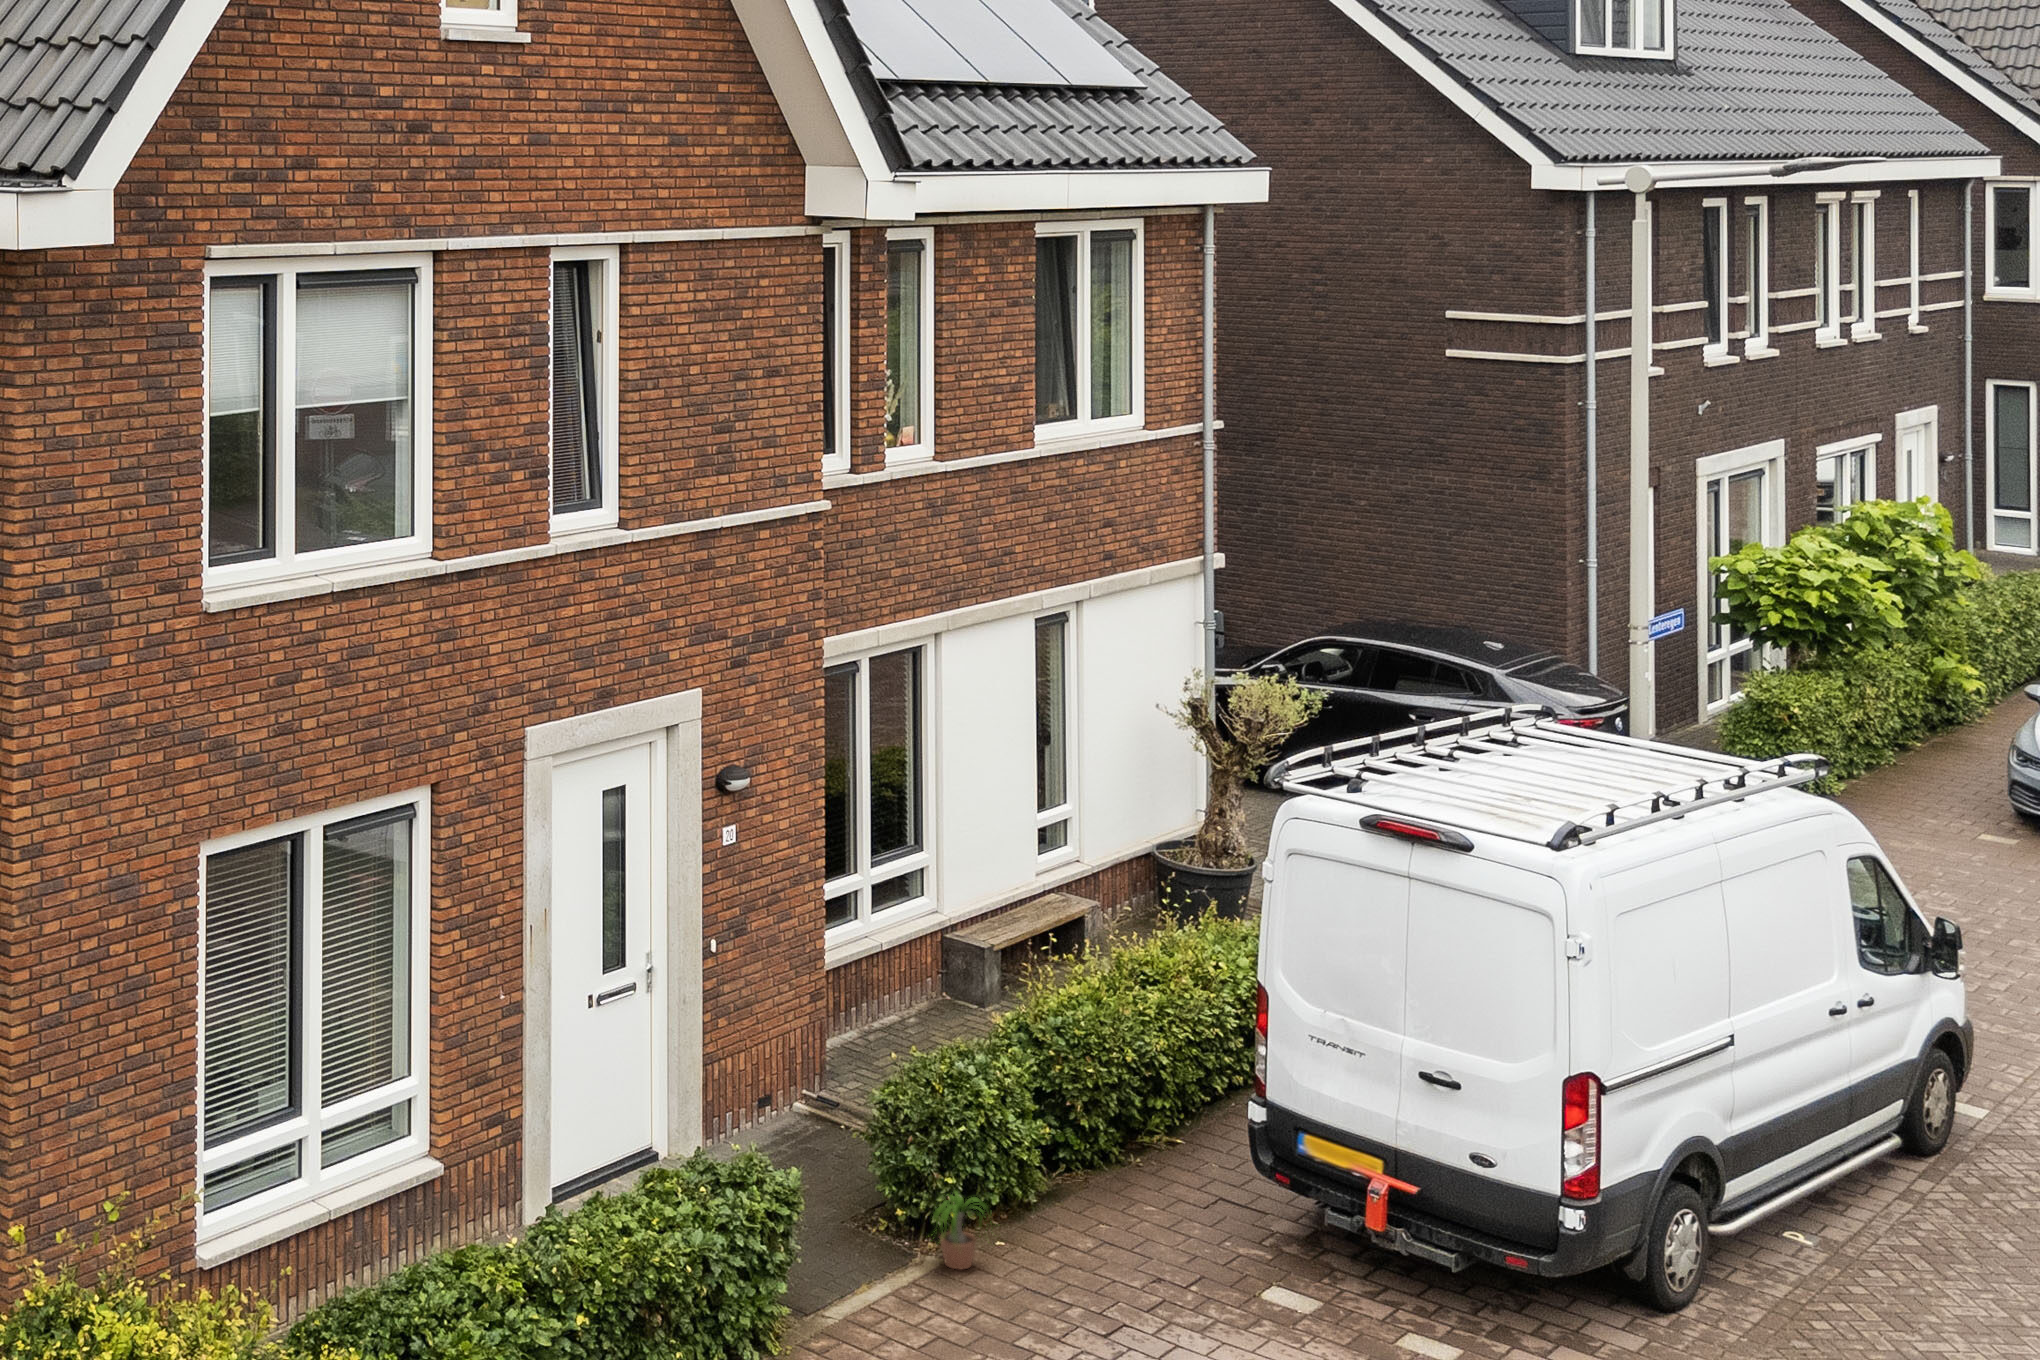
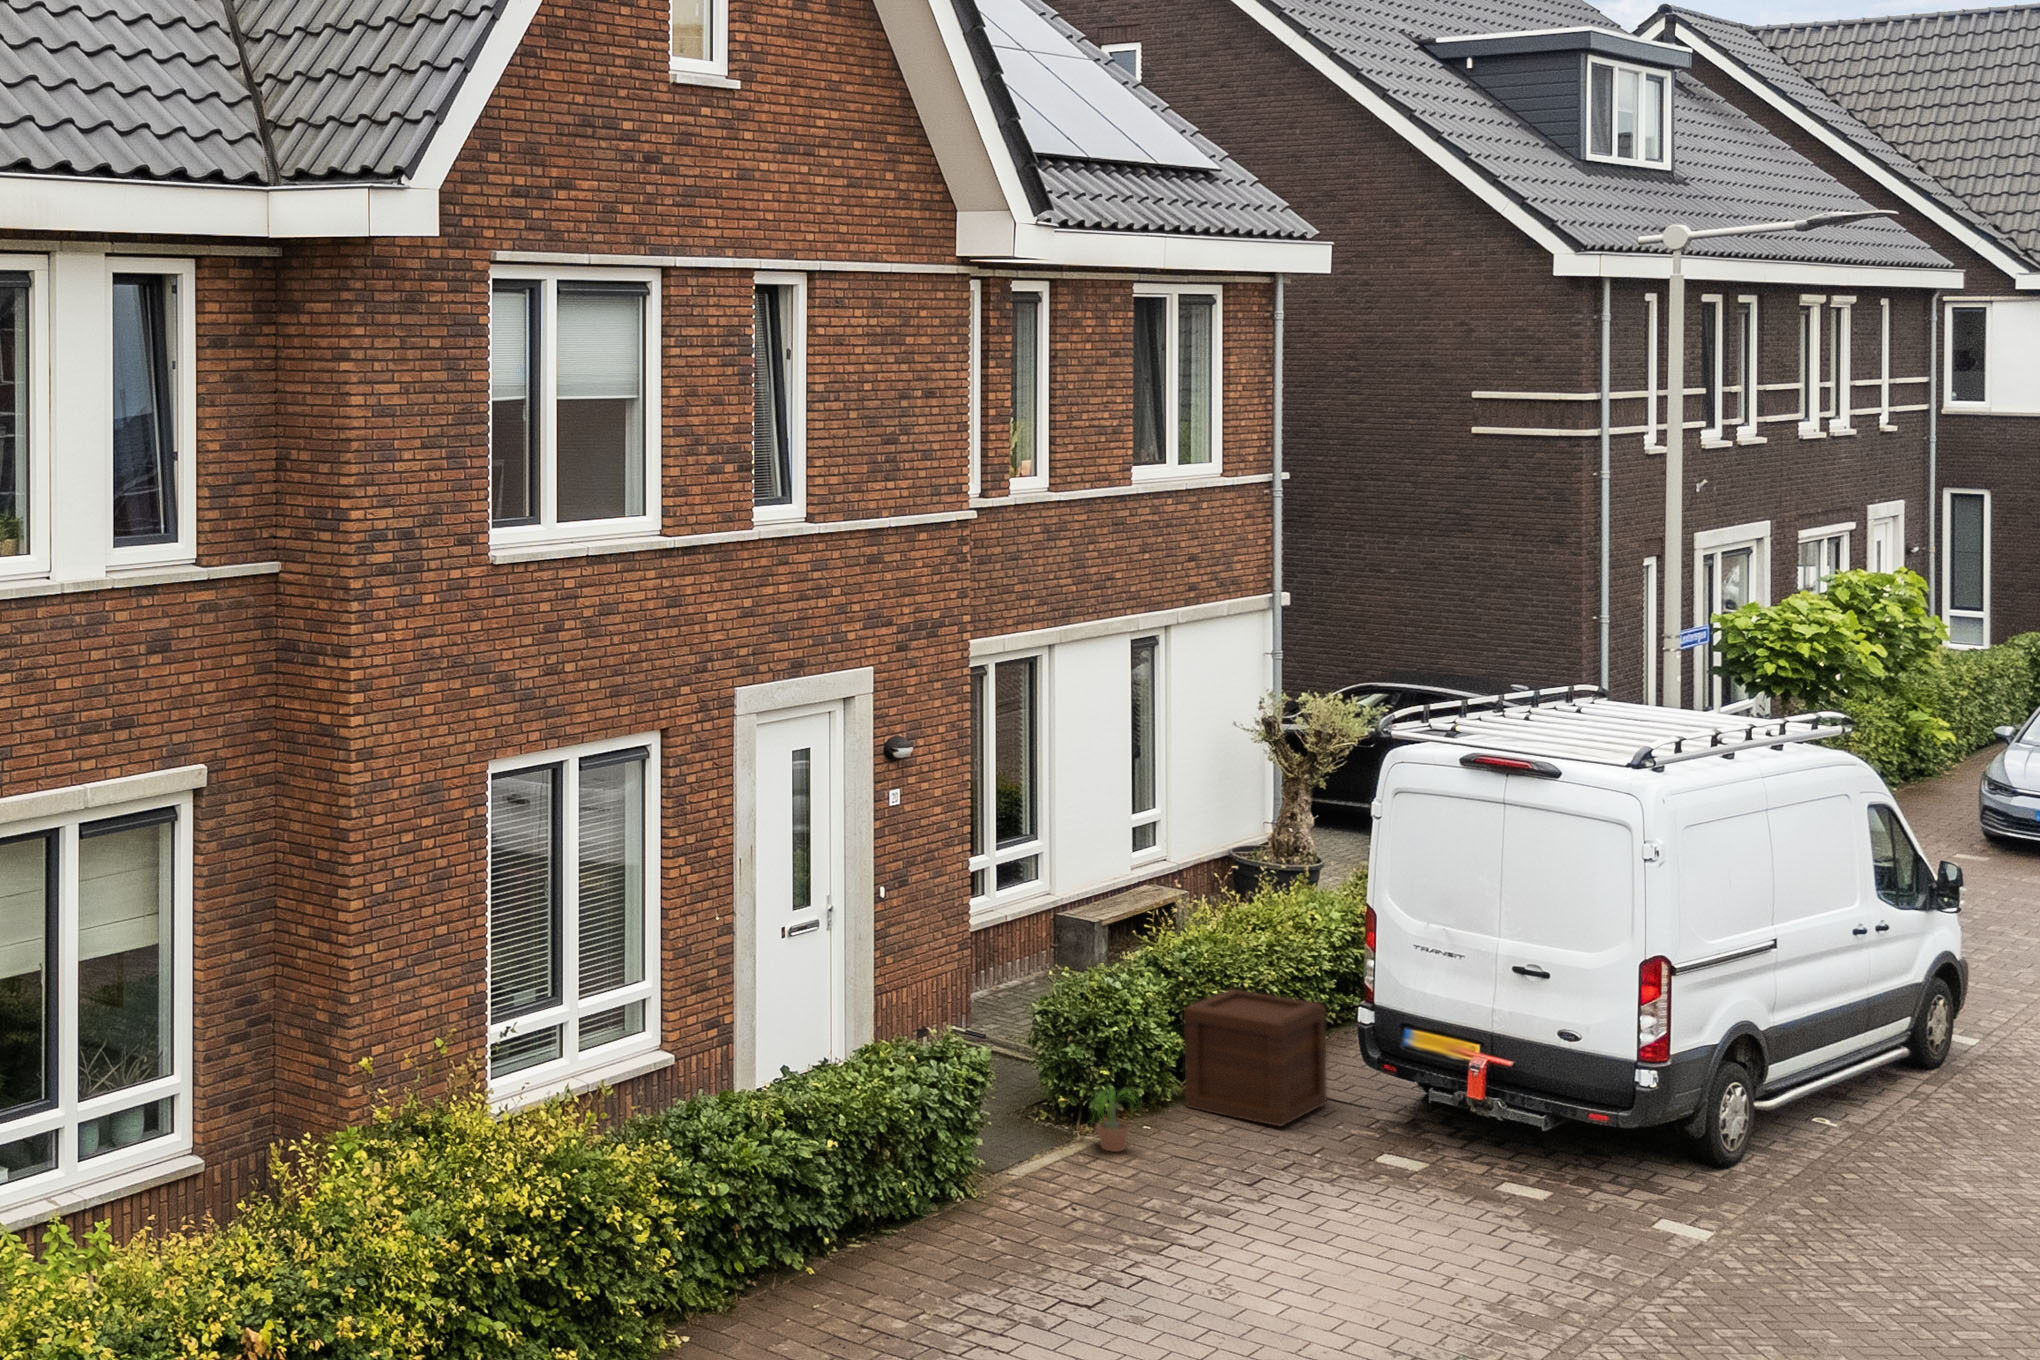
wooden crate: none [1052,1061,1216,1232] -> present [1184,989,1327,1127]

